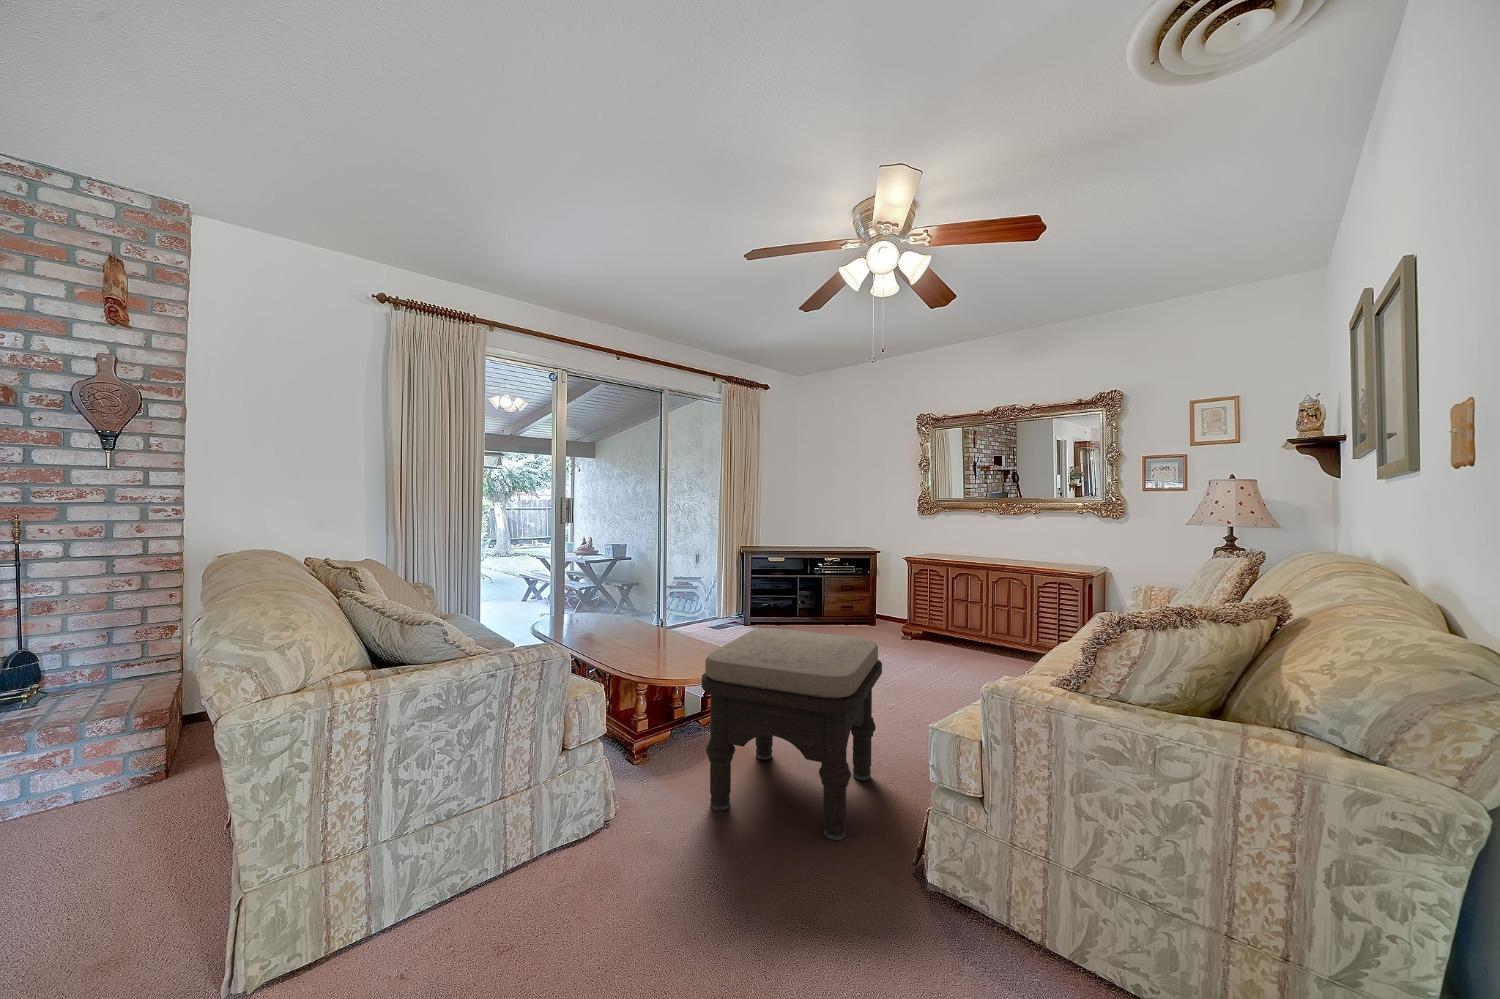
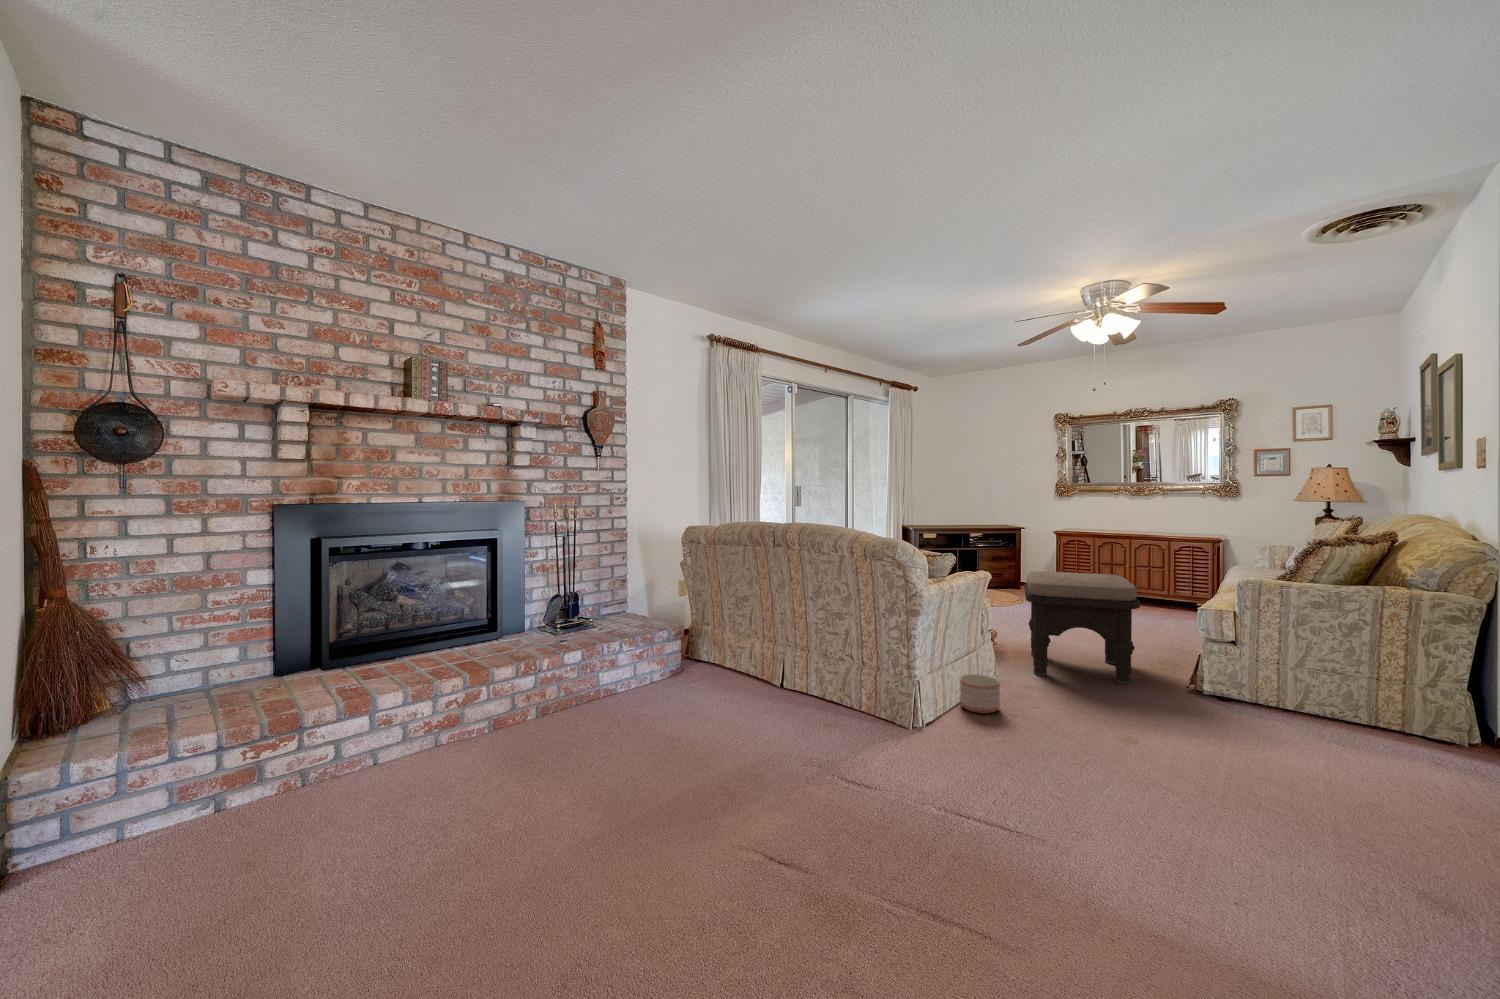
planter: none [449,843,527,941] -> present [960,674,1000,714]

